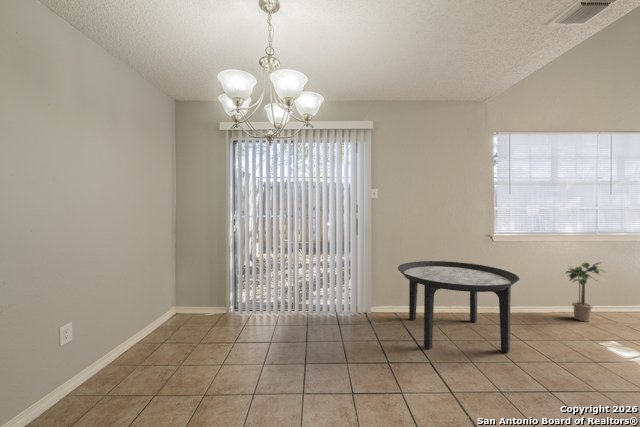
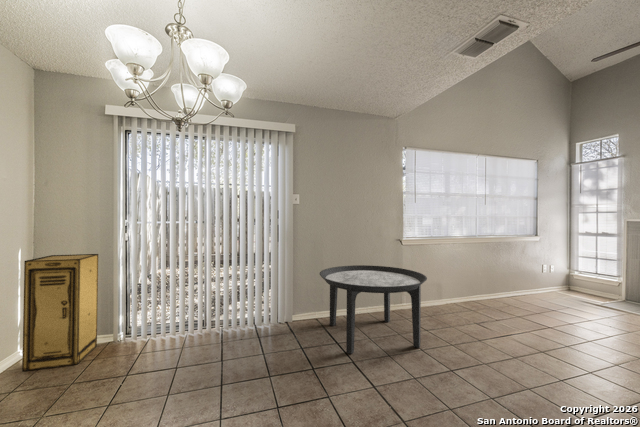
storage cabinet: none [168,242,215,327] -> present [22,254,98,371]
potted plant: present [566,263,605,322] -> none [455,260,484,311]

